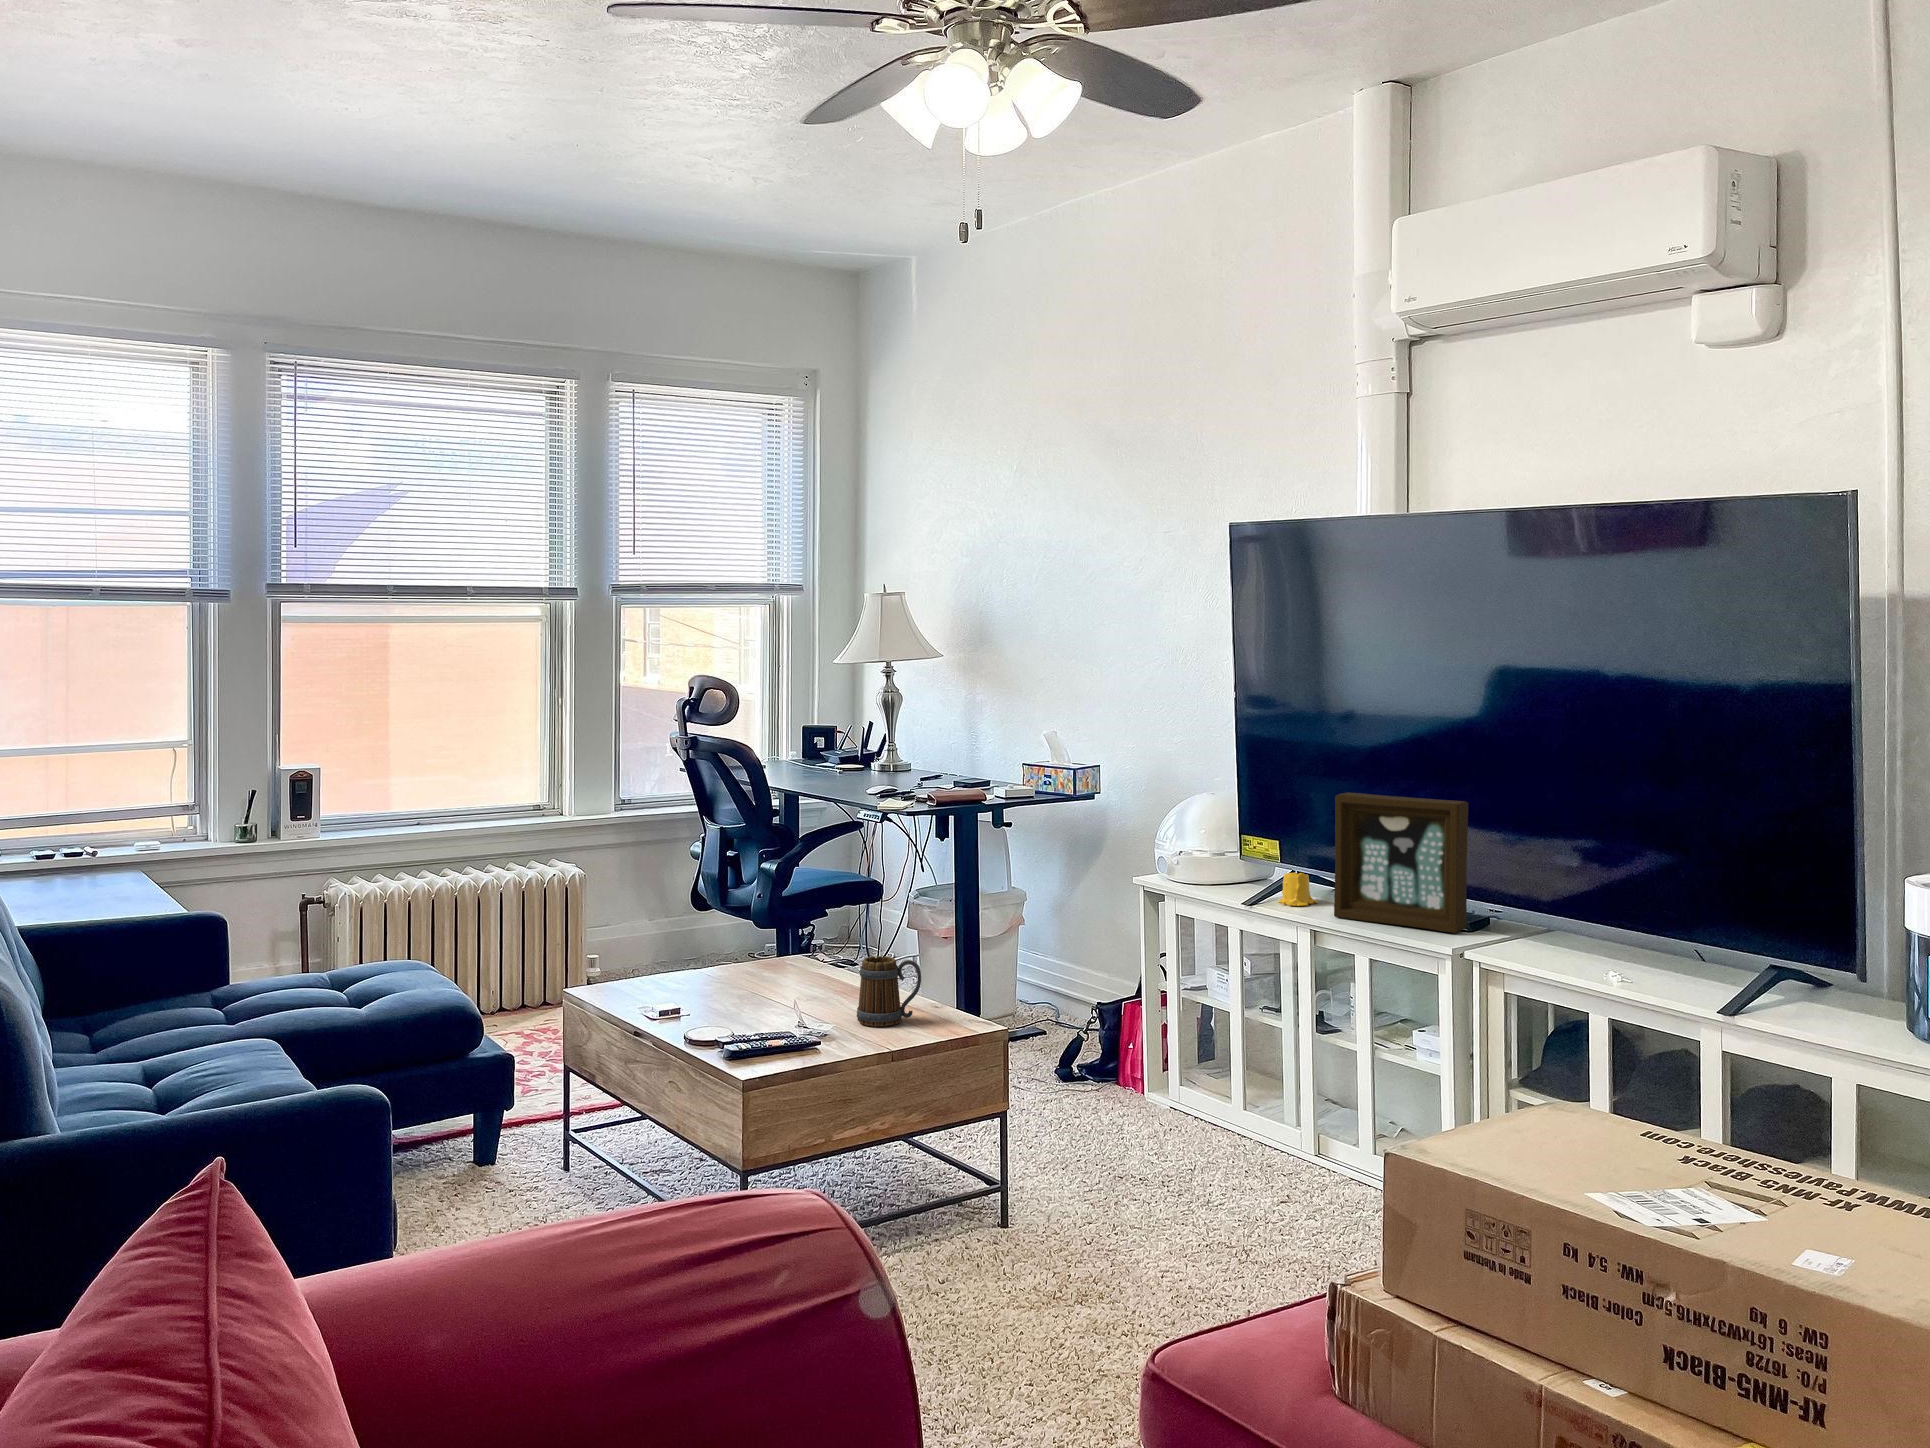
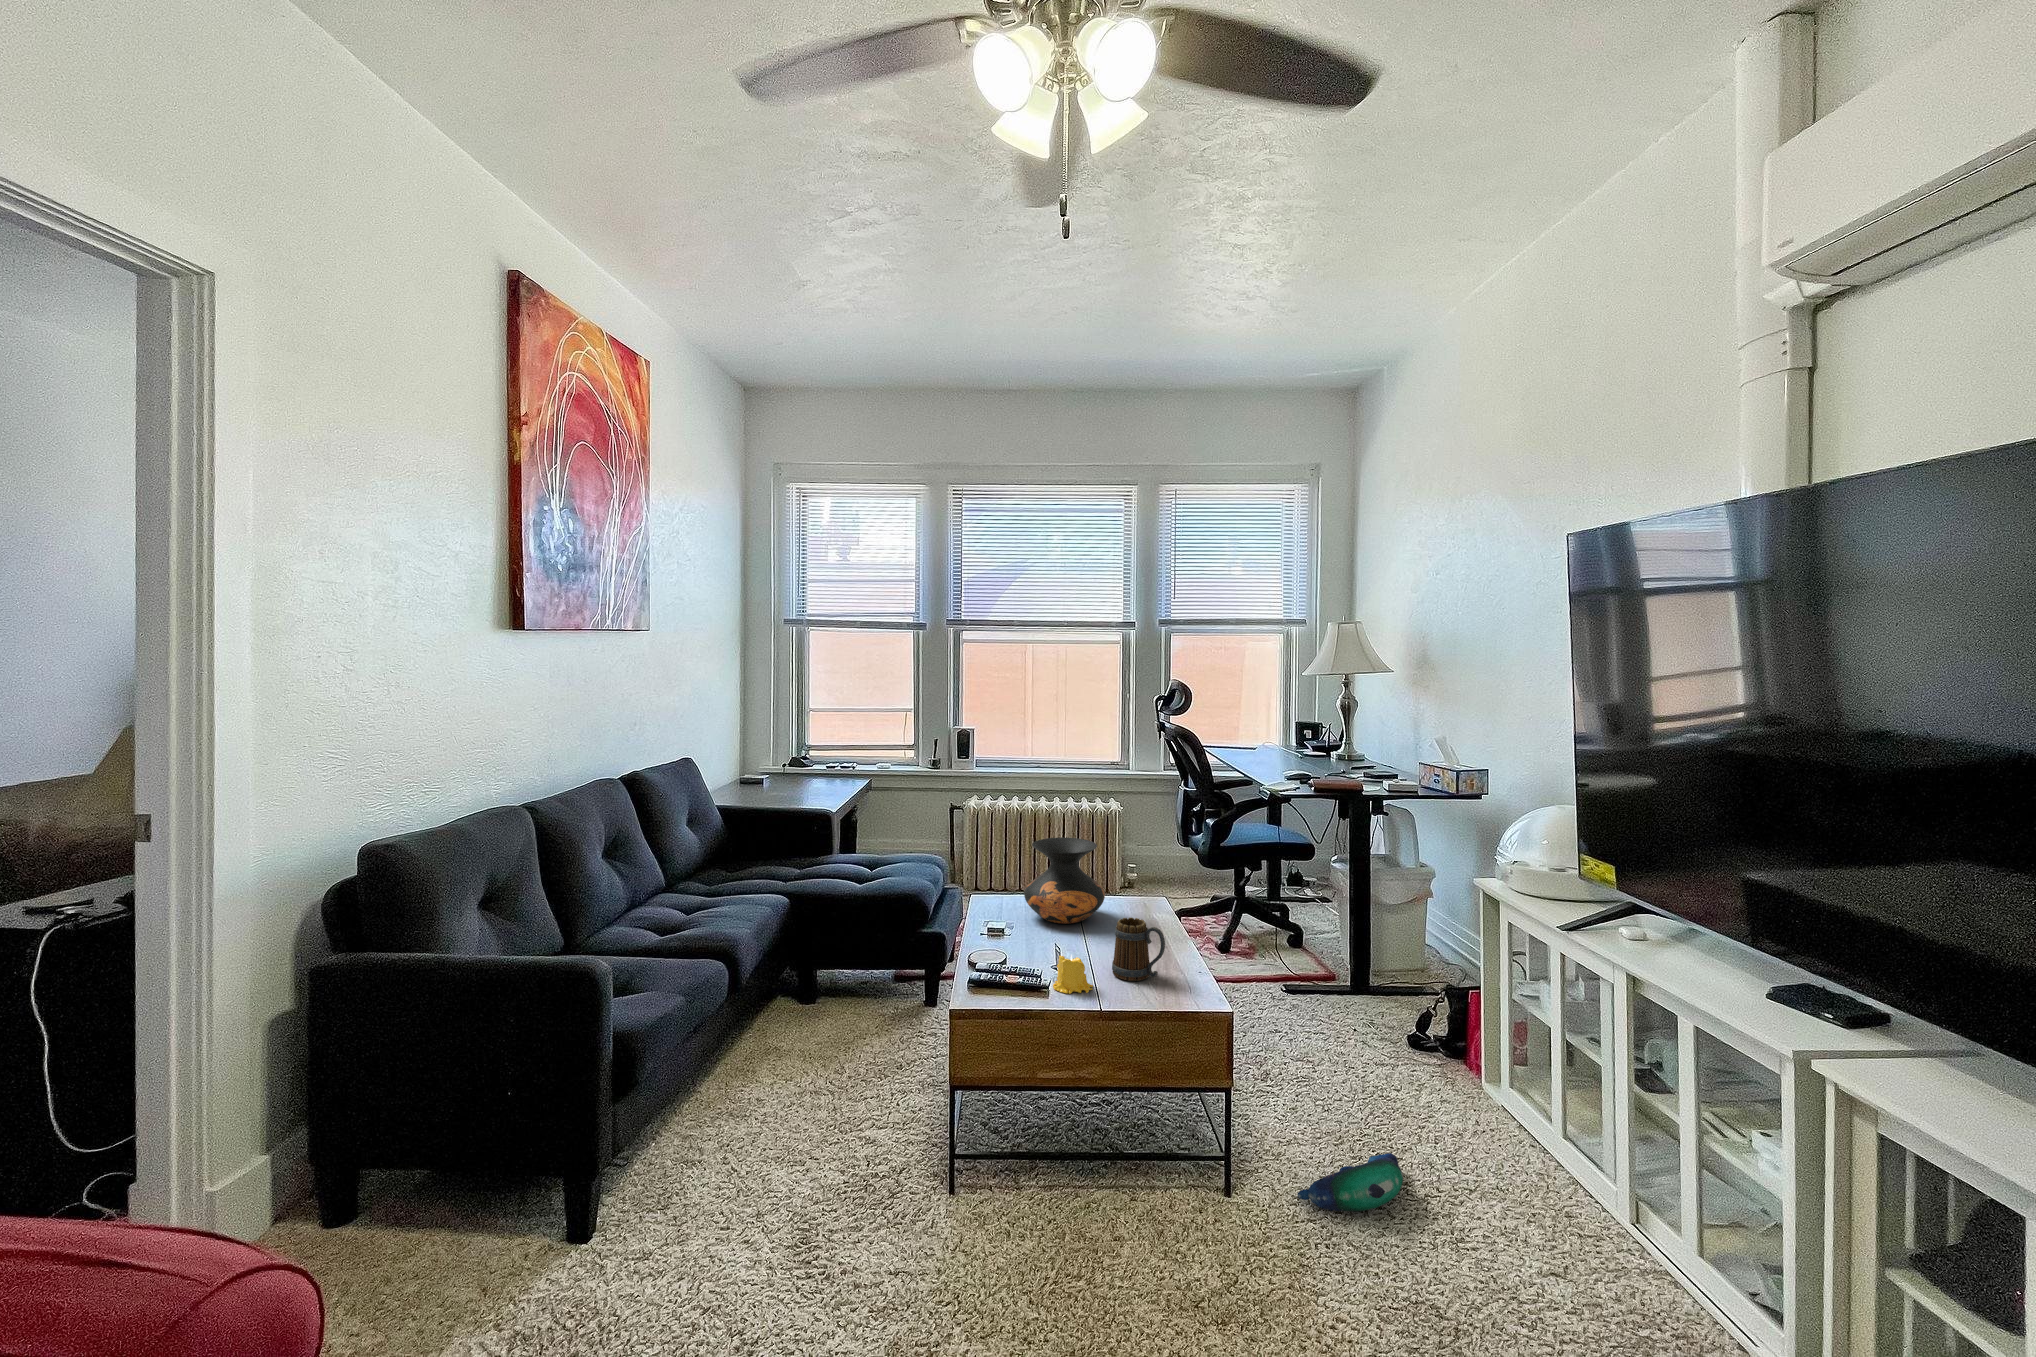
picture frame: present [1334,792,1468,933] -> none [1659,829,1856,1027]
candle: present [1278,871,1318,906] -> present [1053,955,1093,994]
vase: none [665,888,772,998] -> present [1024,837,1105,924]
plush toy: none [1073,1153,1156,1213] -> present [1297,1153,1403,1212]

